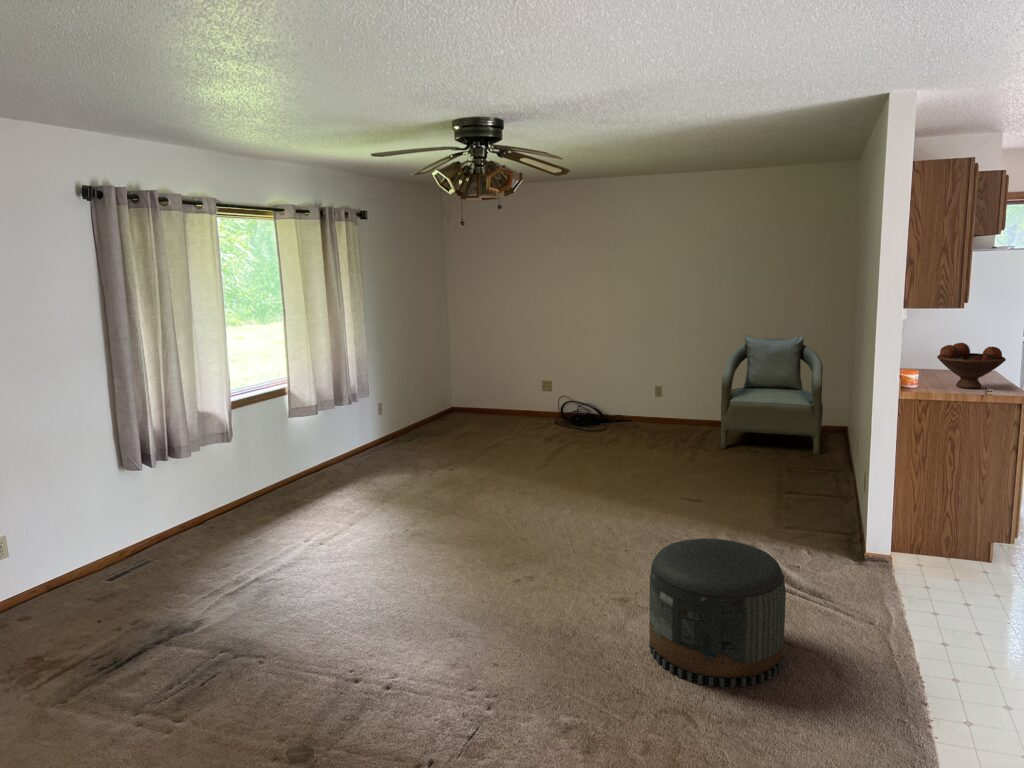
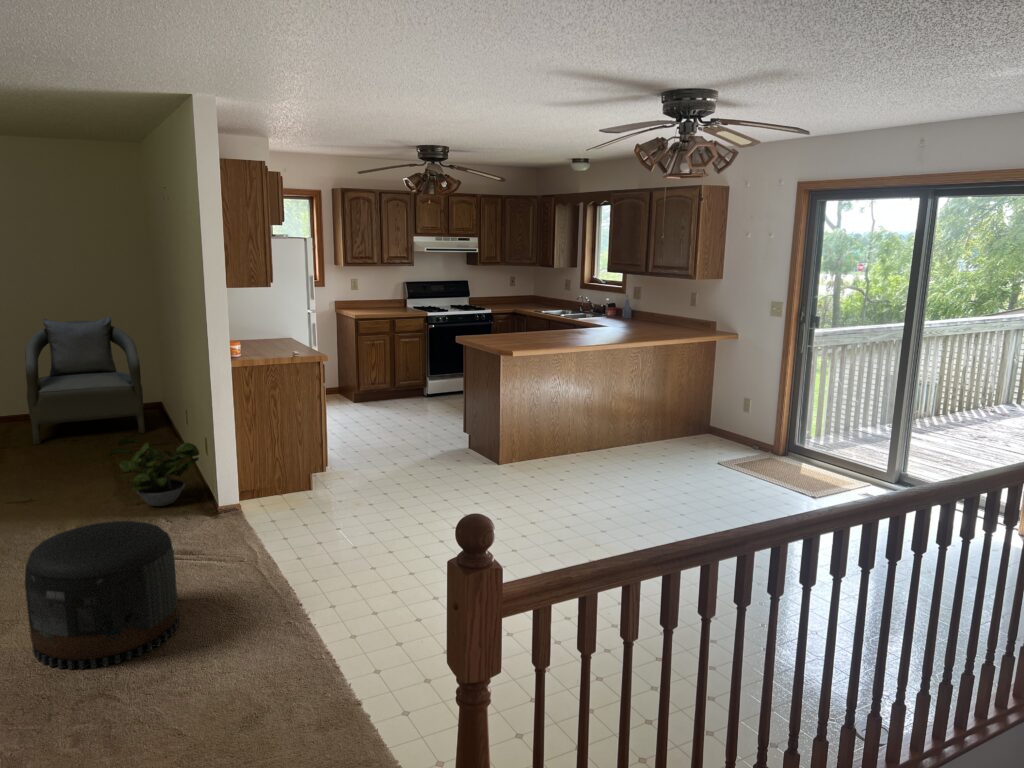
fruit bowl: present [937,343,1006,389] -> none [252,315,303,353]
potted plant: none [765,458,855,535] -> present [108,438,199,506]

